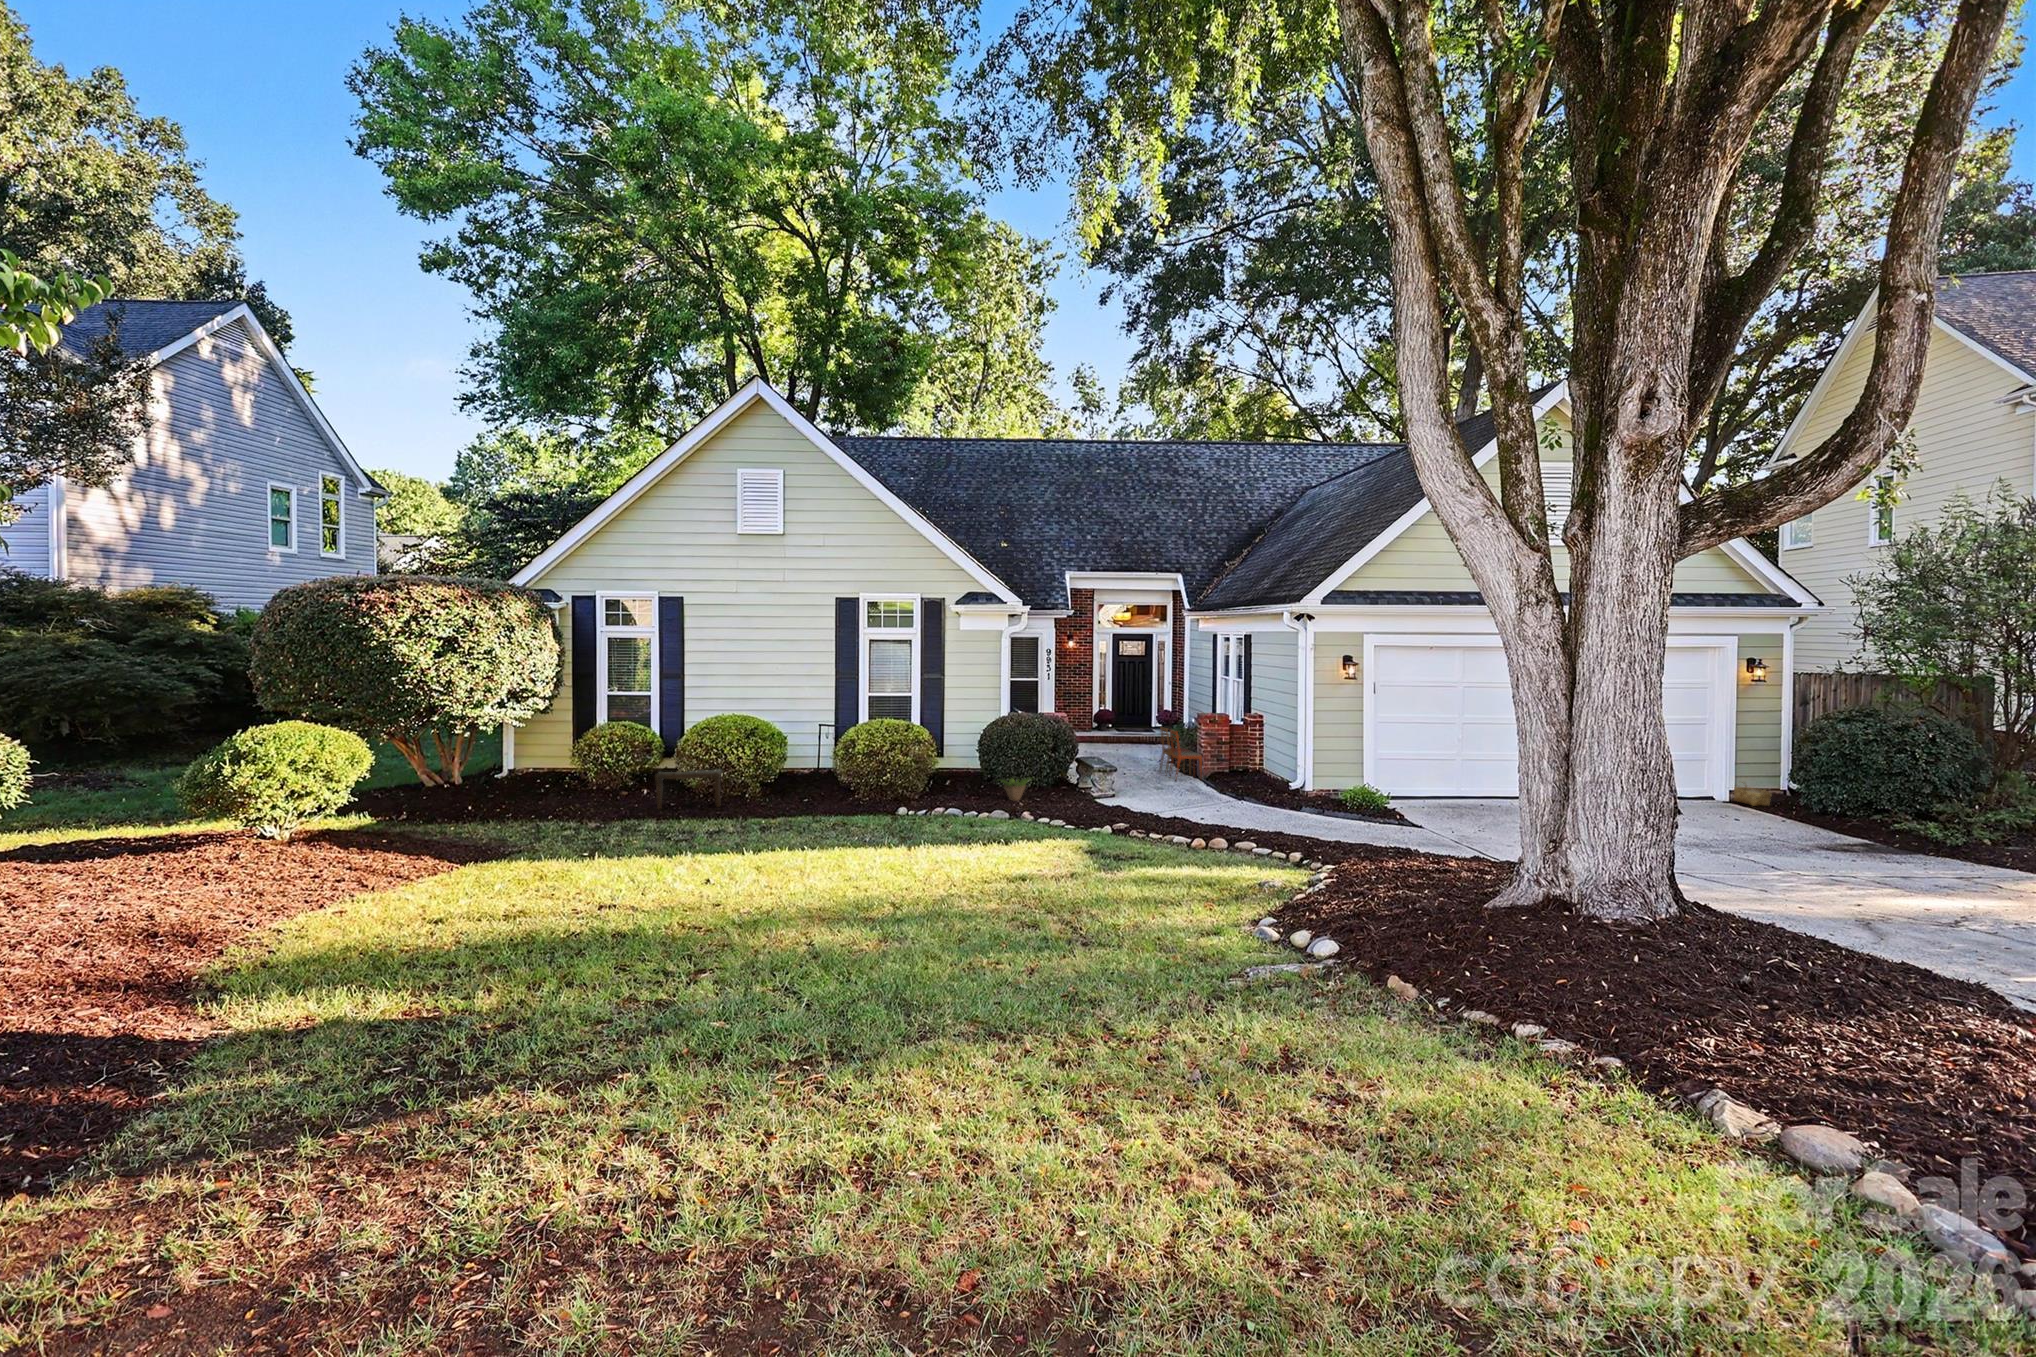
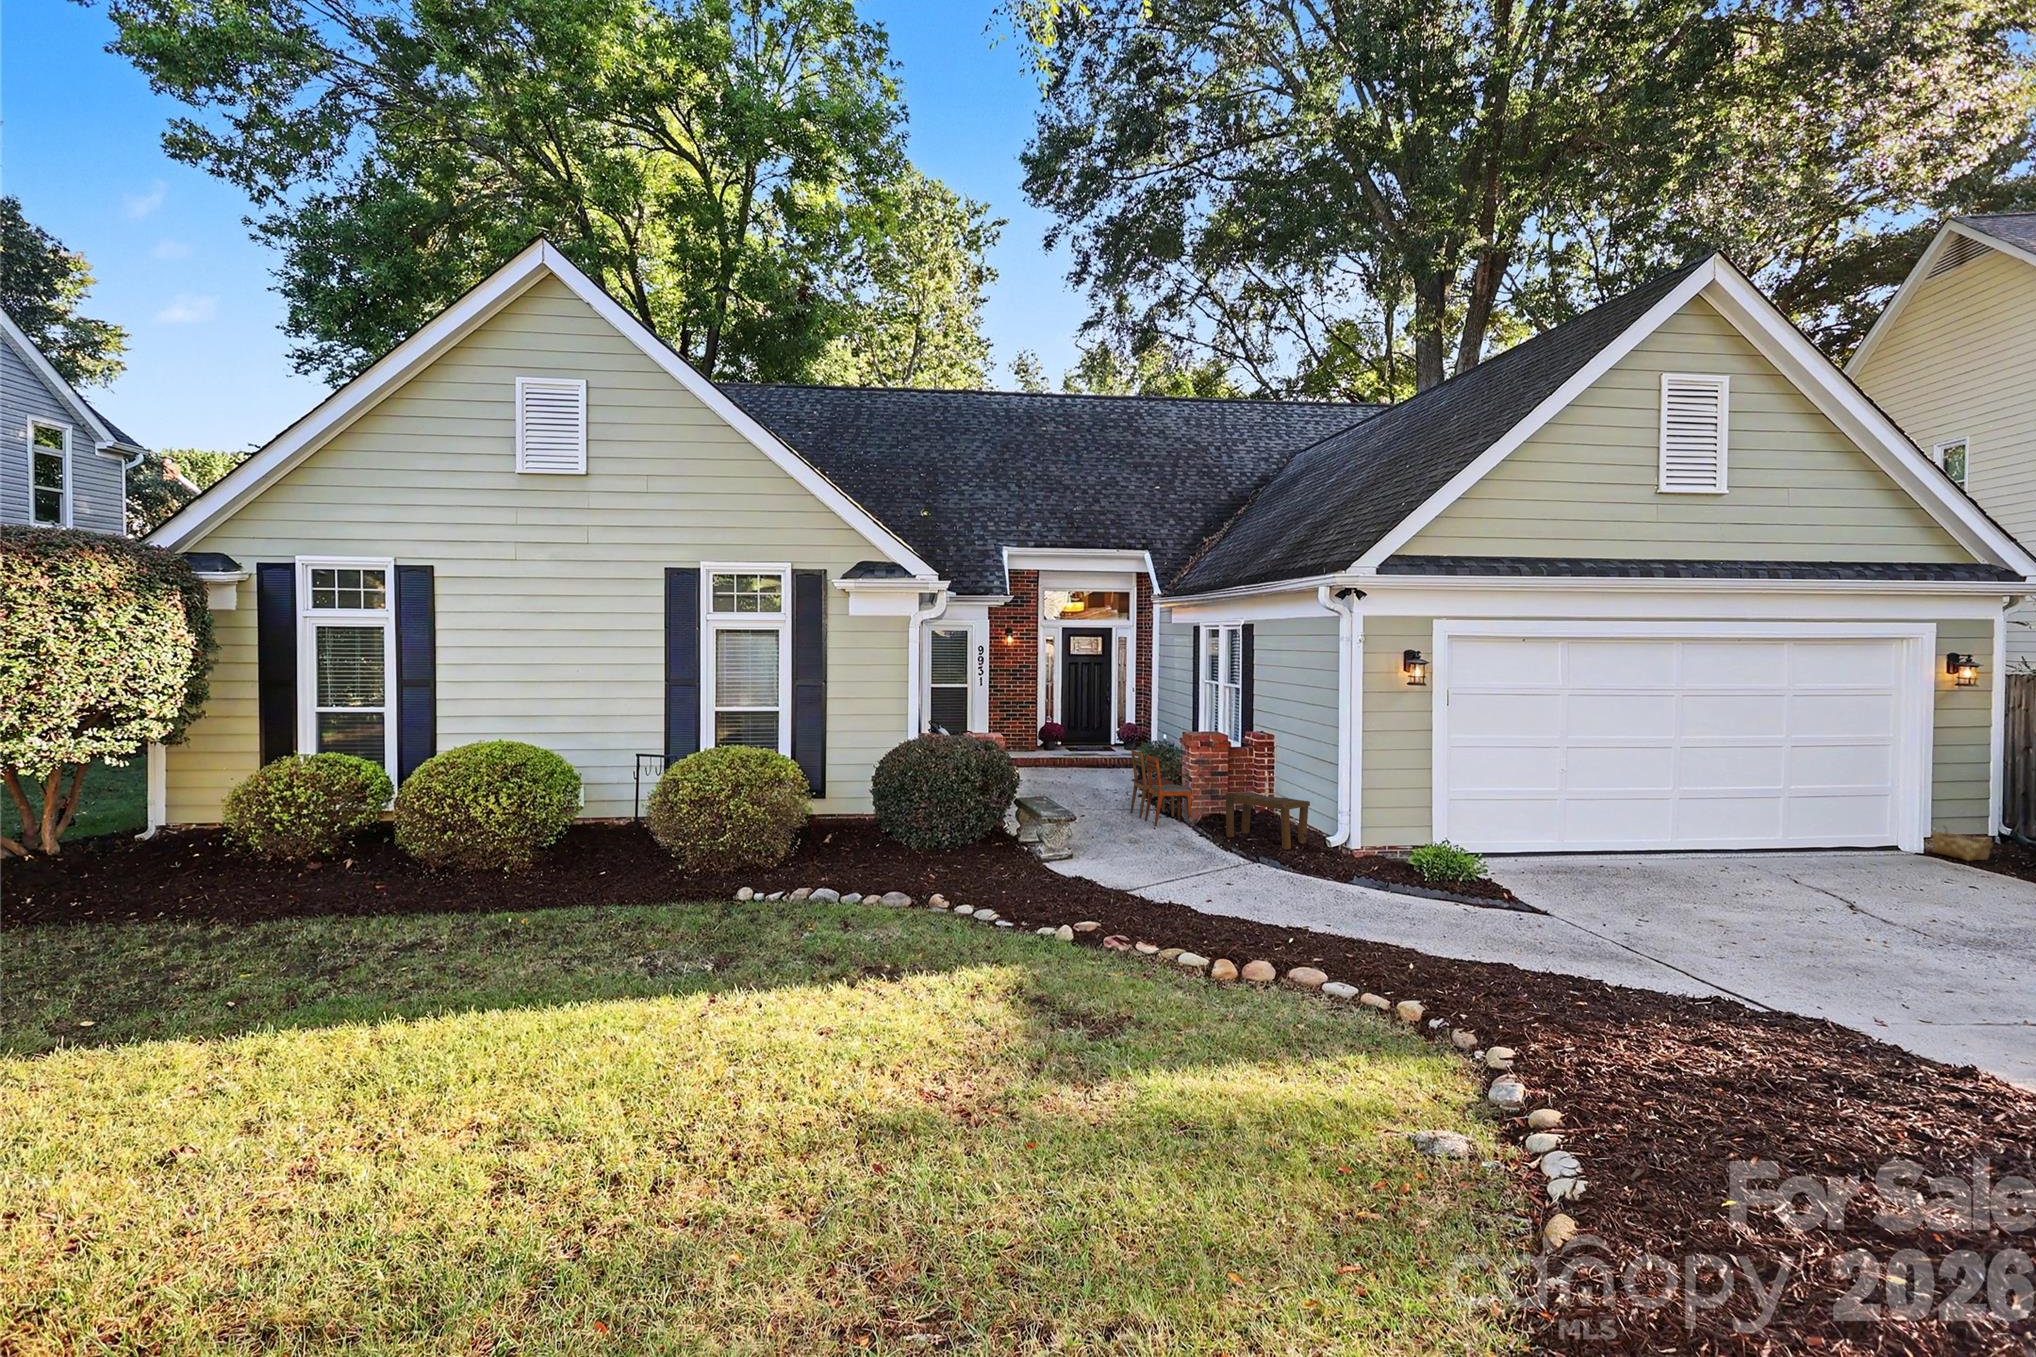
bench: present [655,769,722,809] -> present [1225,792,1310,850]
decorative plant: present [1002,778,1032,800] -> none [894,833,953,869]

